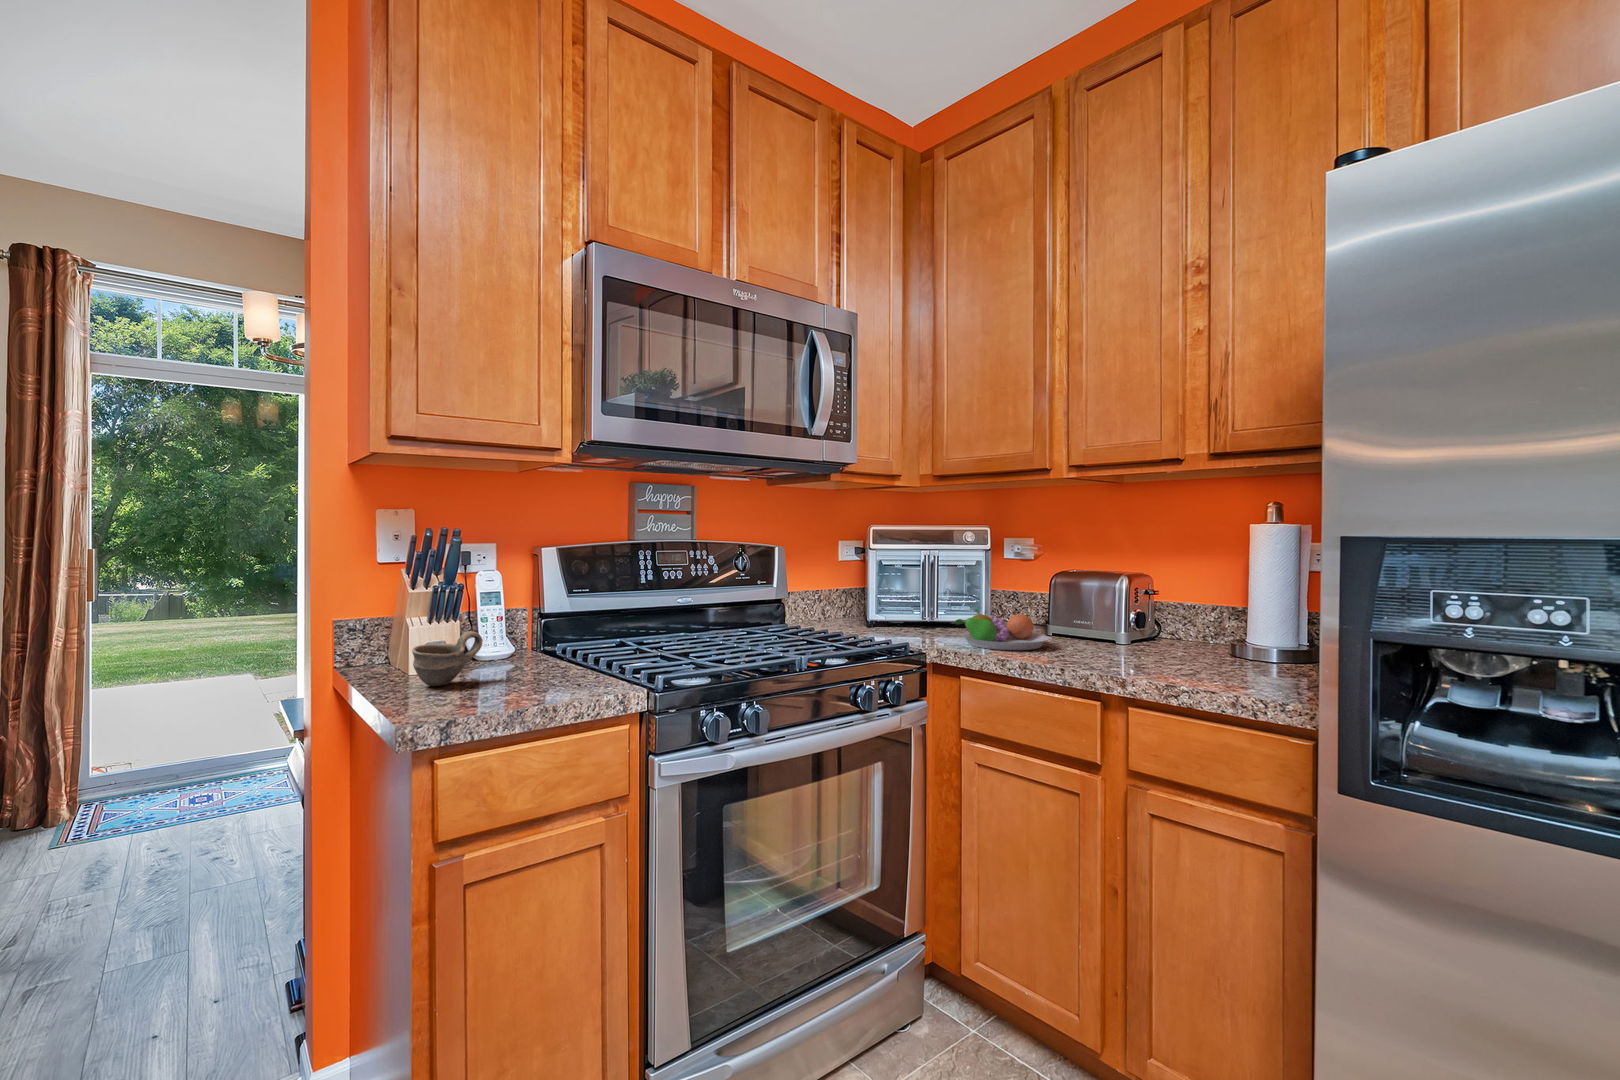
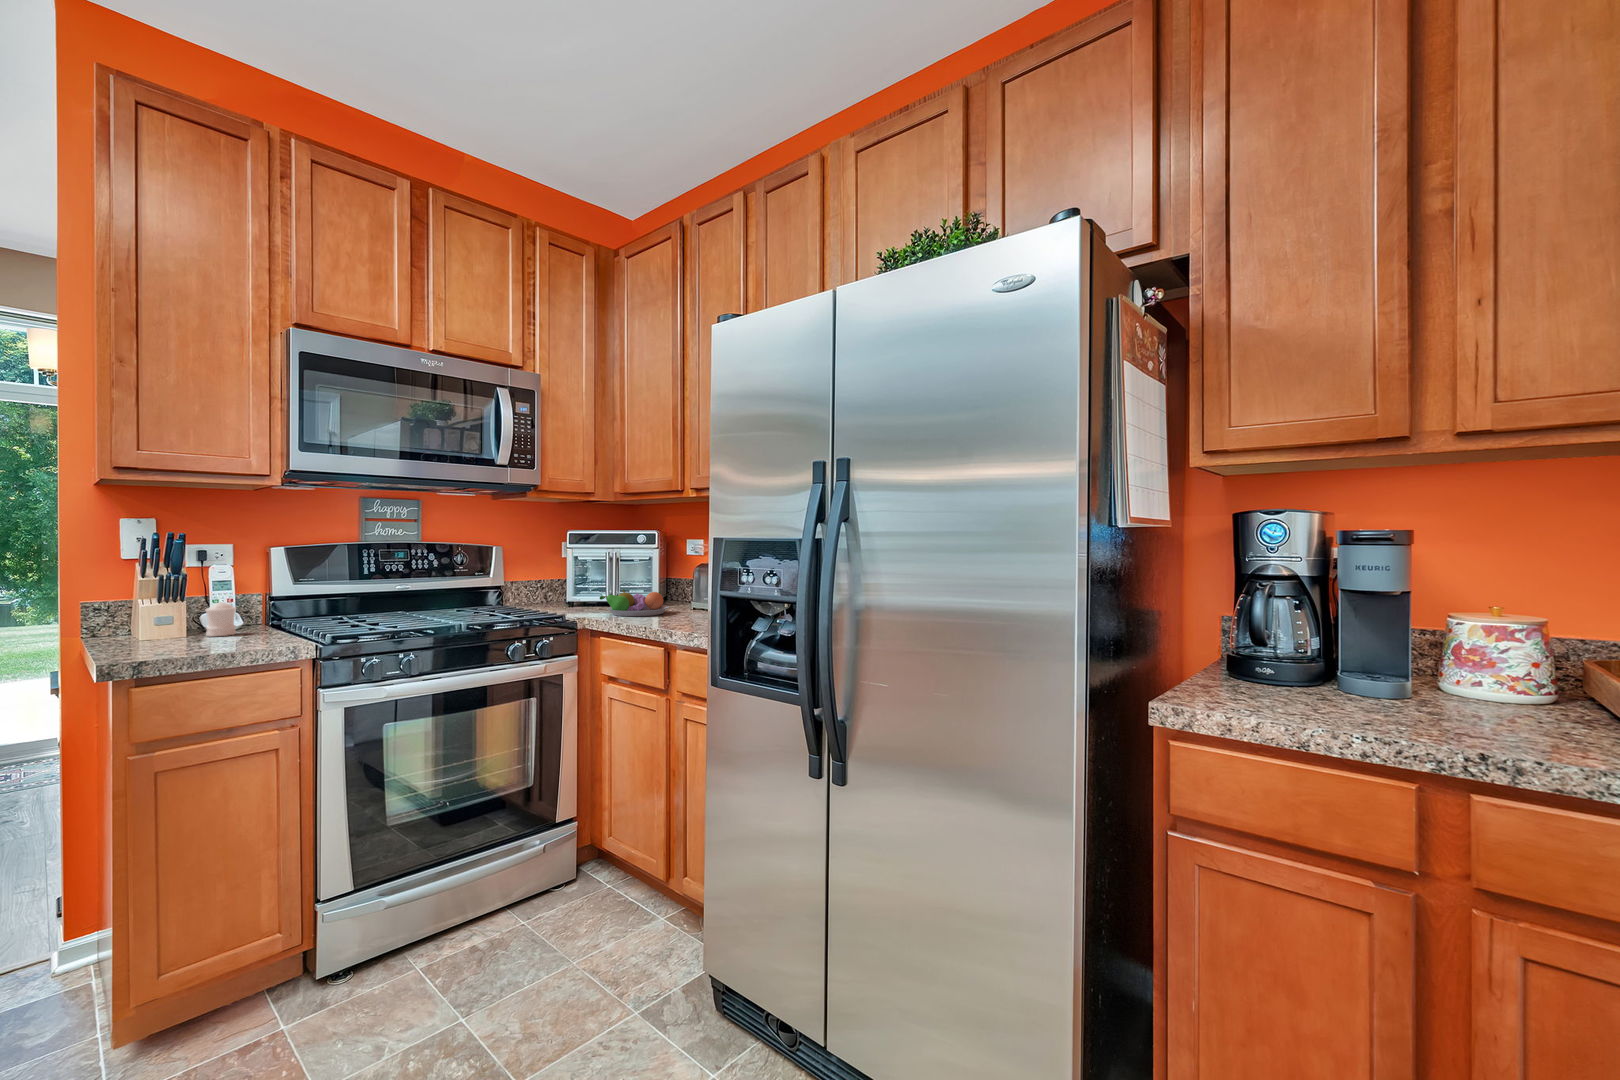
salt shaker: none [483,622,519,670] -> present [205,602,236,636]
cup: present [412,631,483,686] -> none [133,607,196,646]

